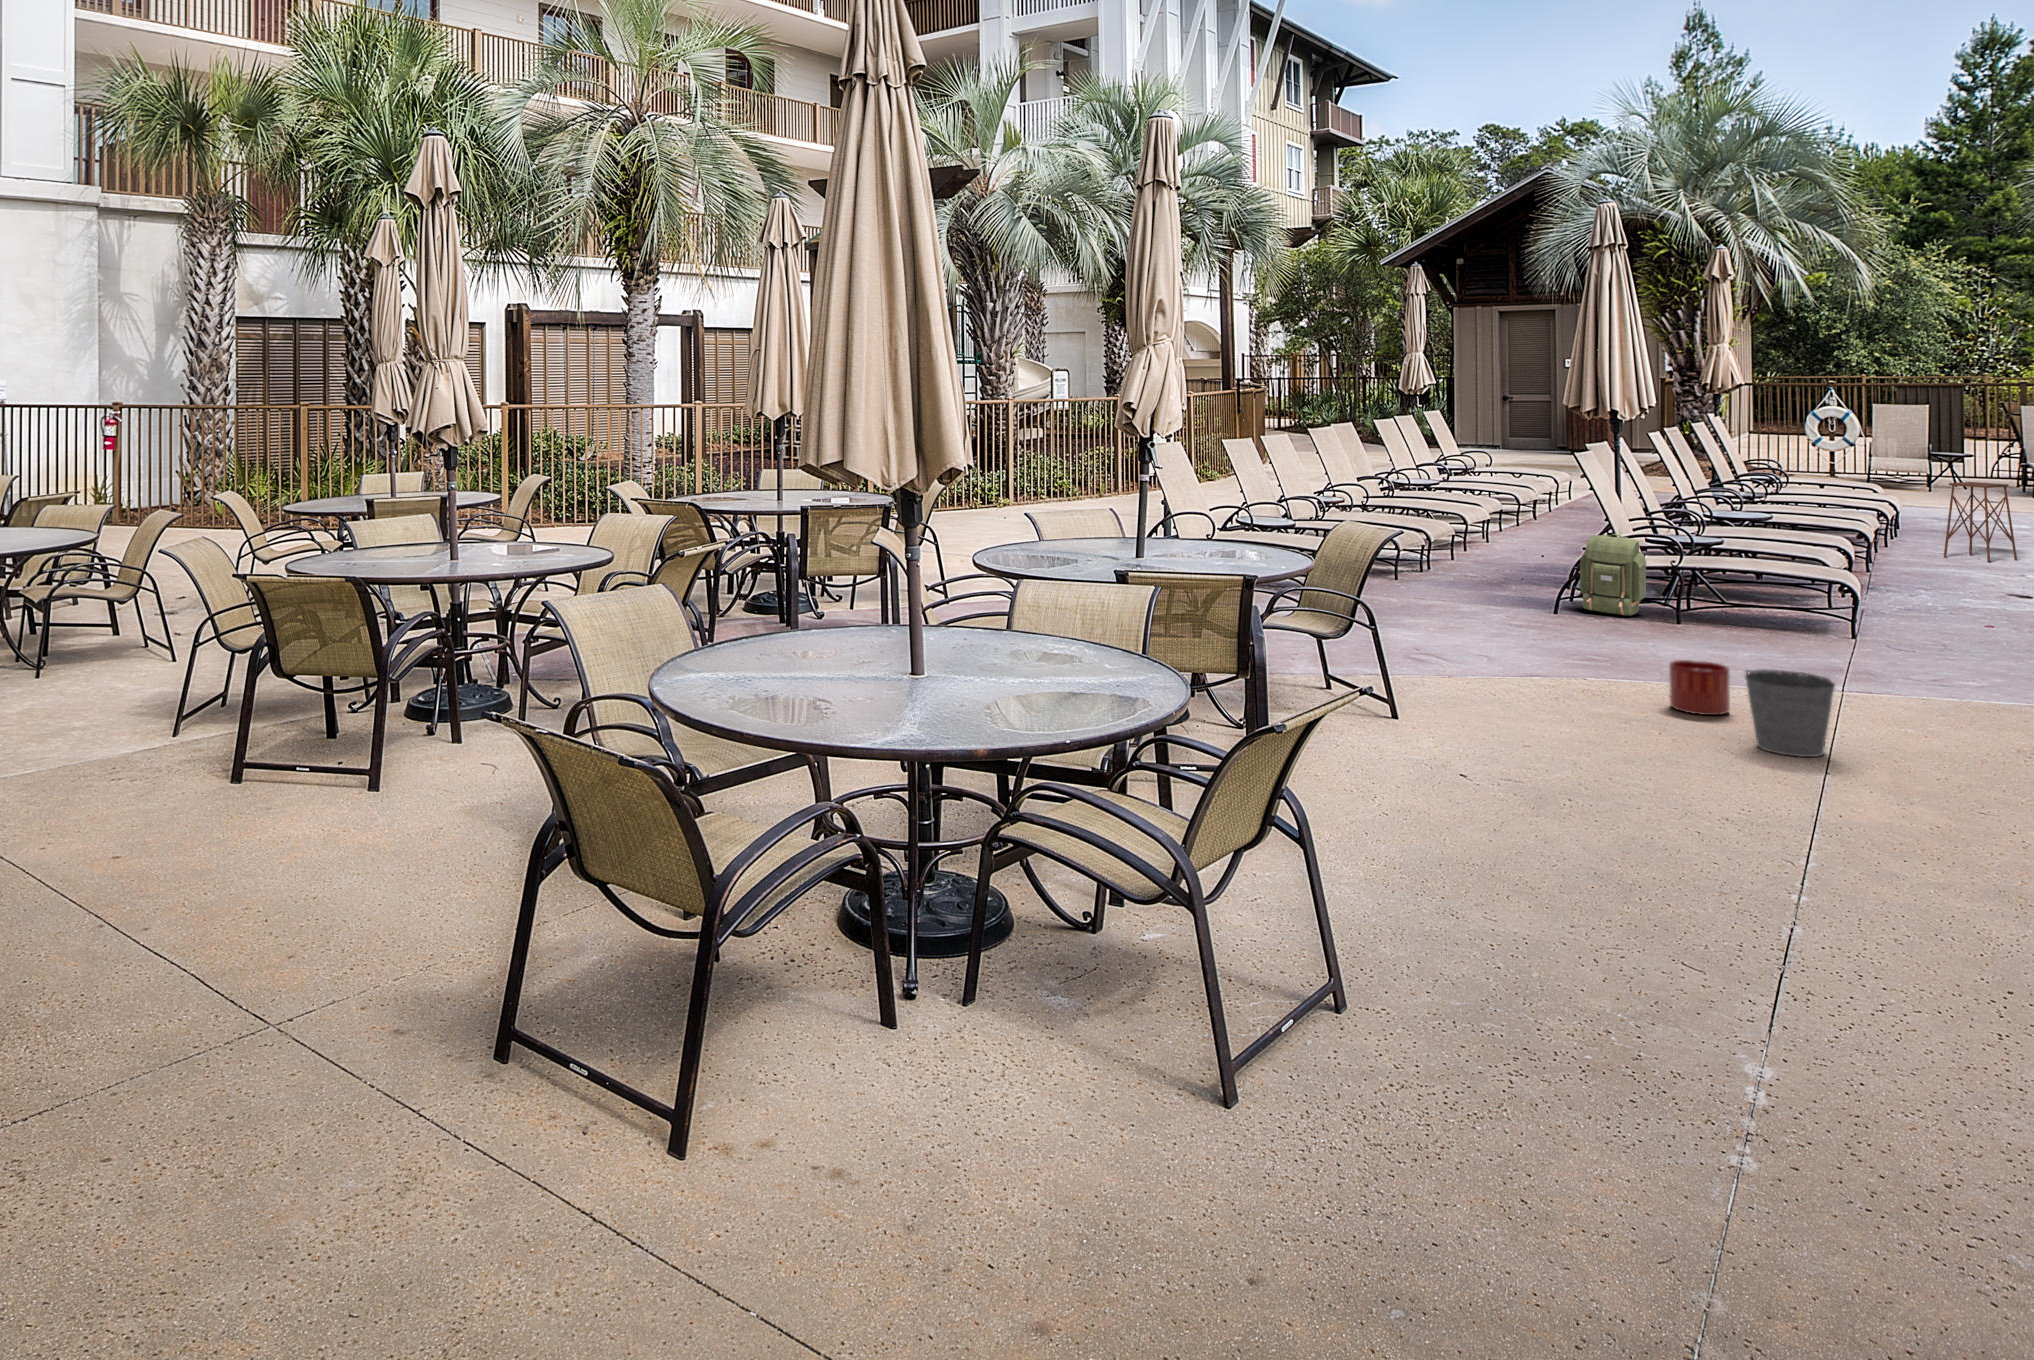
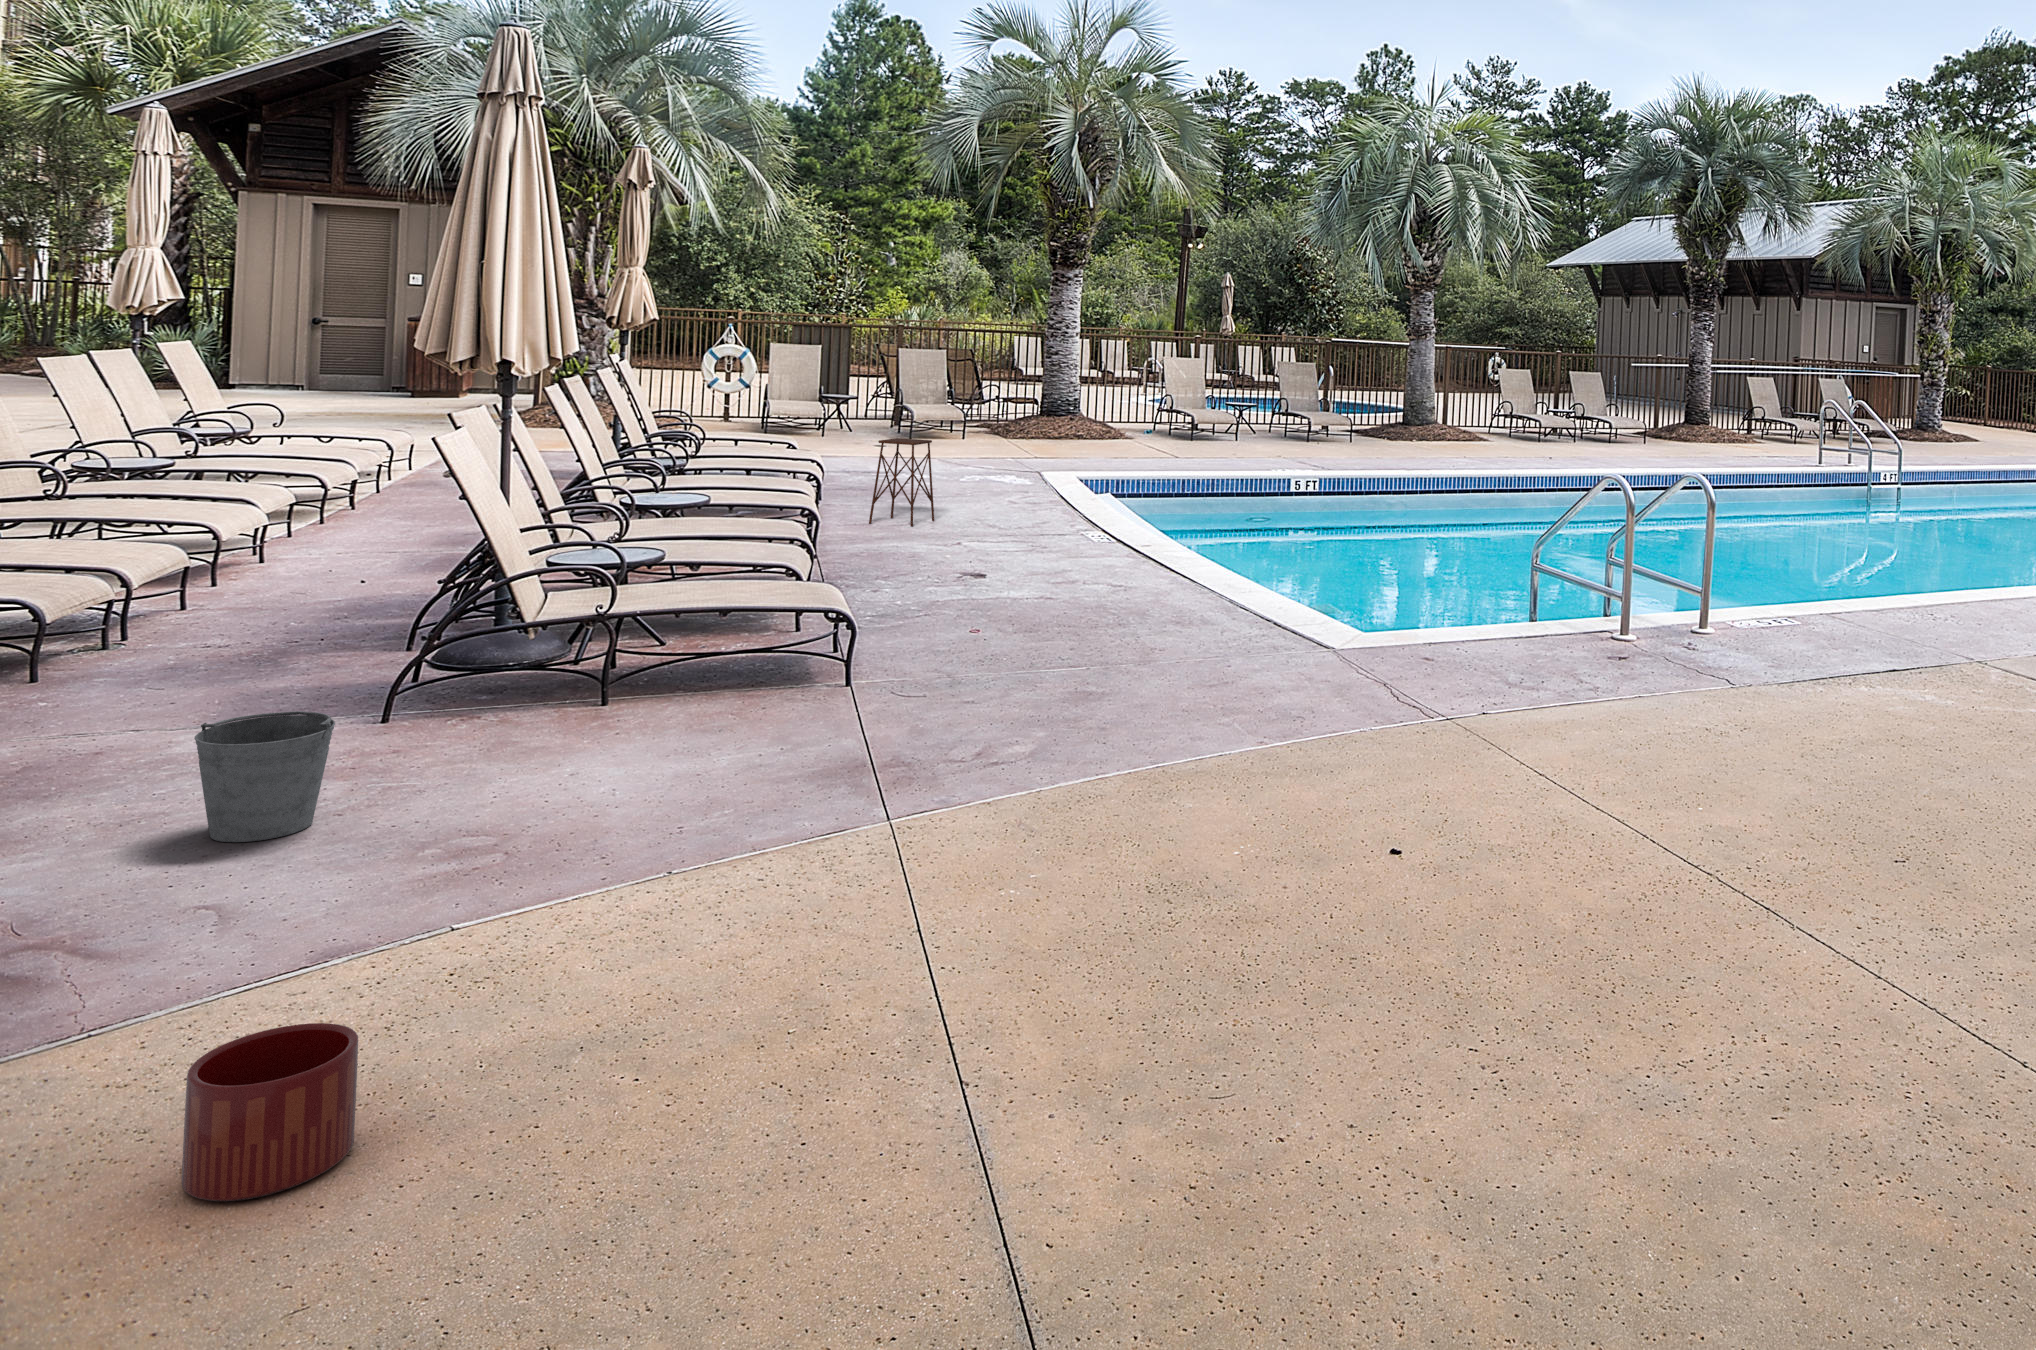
backpack: present [1580,534,1646,616] -> none [424,560,540,691]
planter: present [1669,660,1730,715] -> present [182,1023,358,1201]
bucket: present [1745,670,1835,757] -> present [194,711,335,842]

